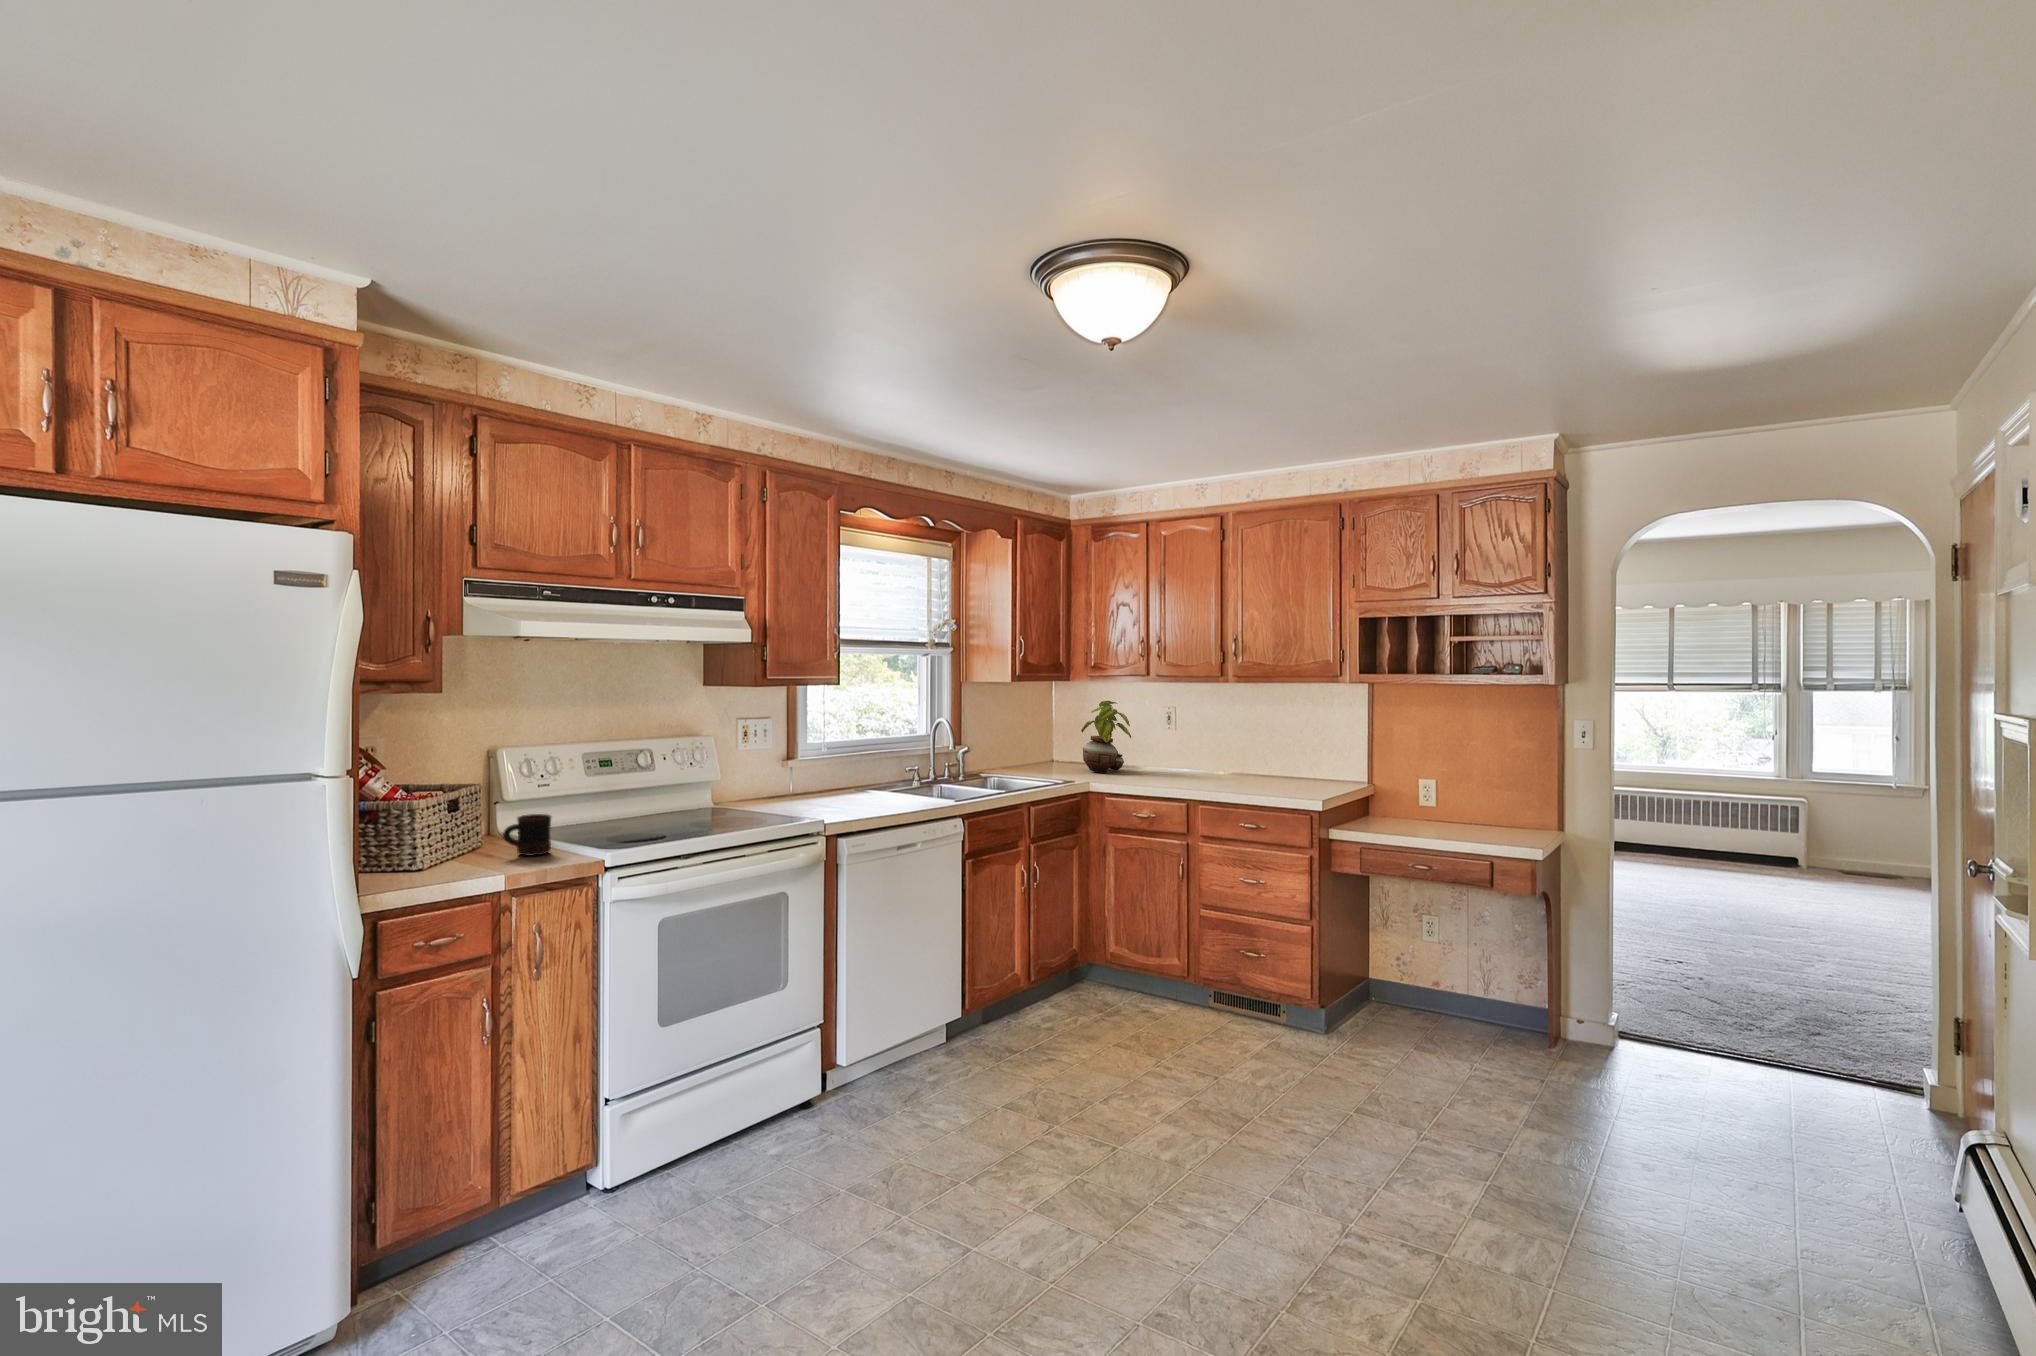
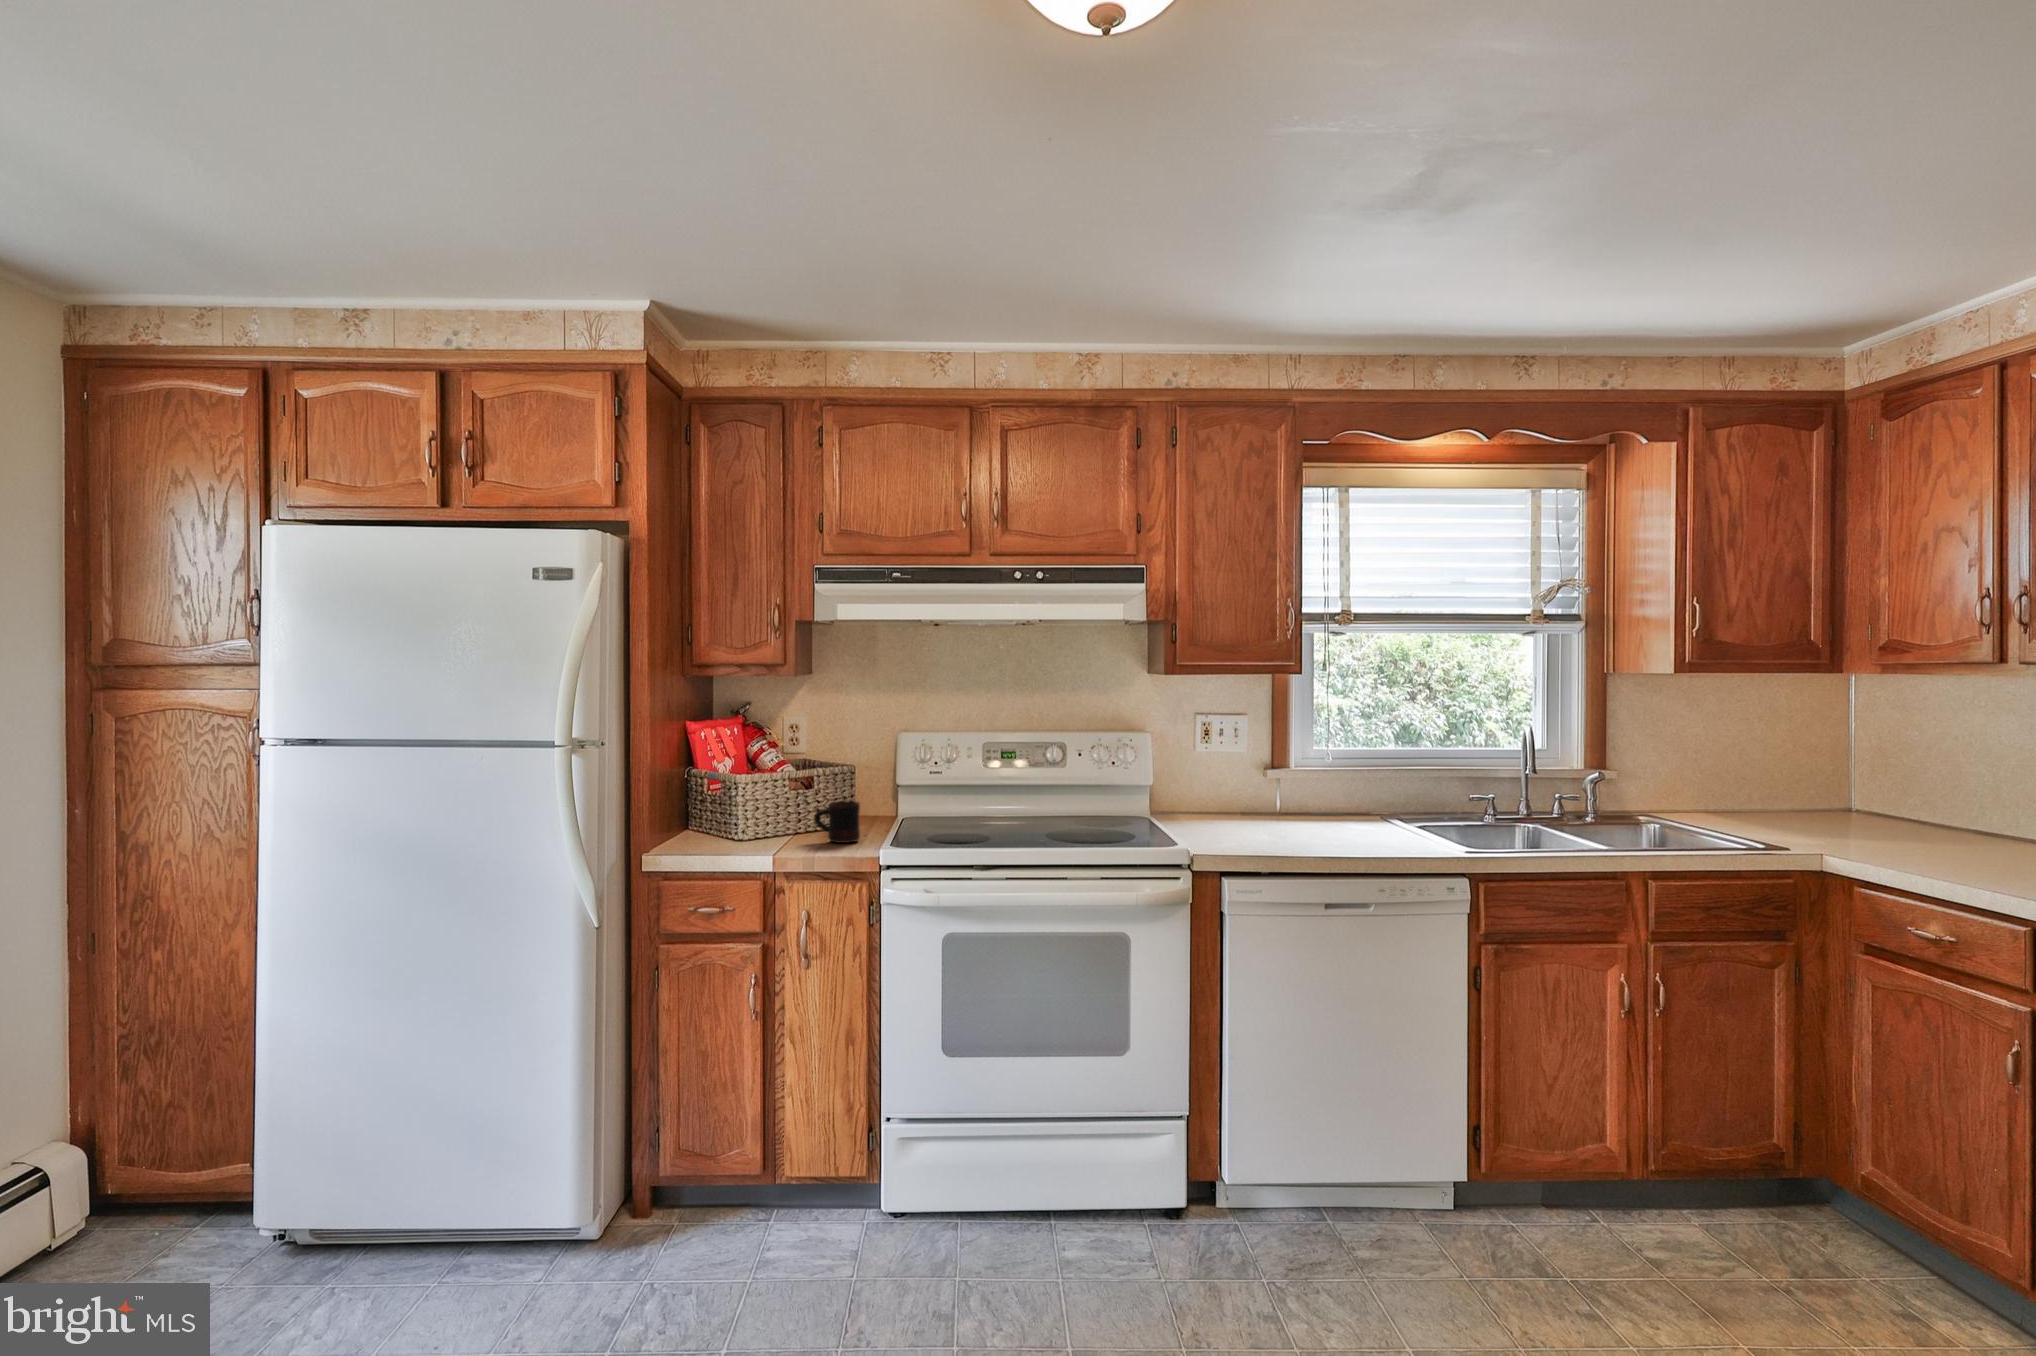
potted plant: present [1081,701,1131,773] -> none [1860,708,1971,841]

